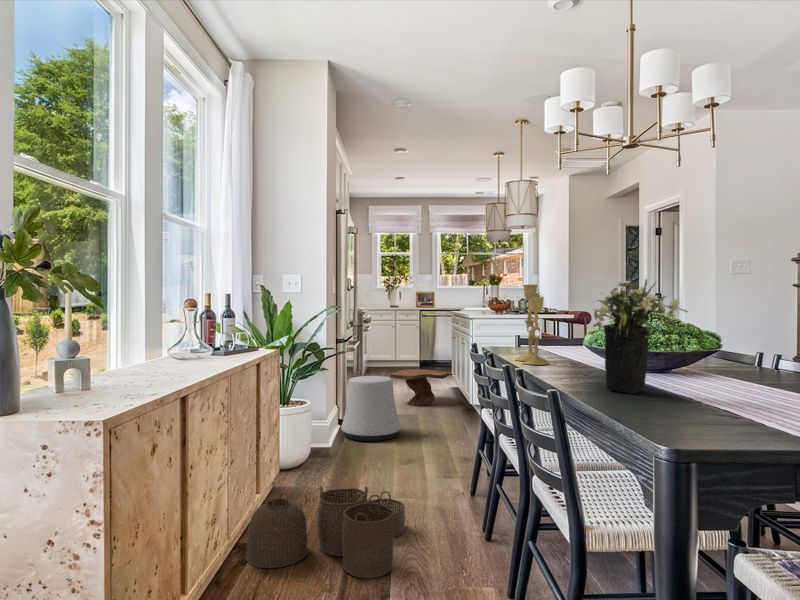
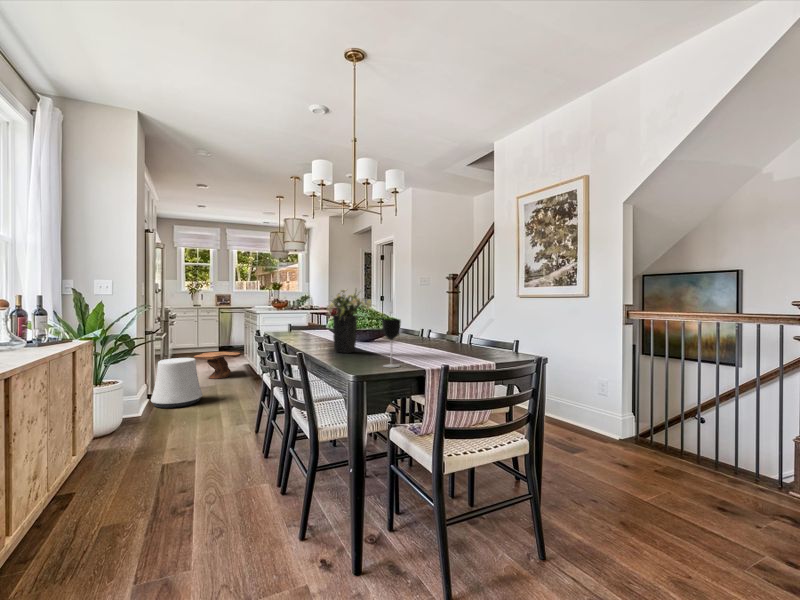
candlestick: present [515,284,550,365] -> none [284,290,306,341]
wine glass: none [718,338,761,435] -> present [382,319,401,367]
woven basket: present [246,487,405,578] -> none [64,434,205,509]

